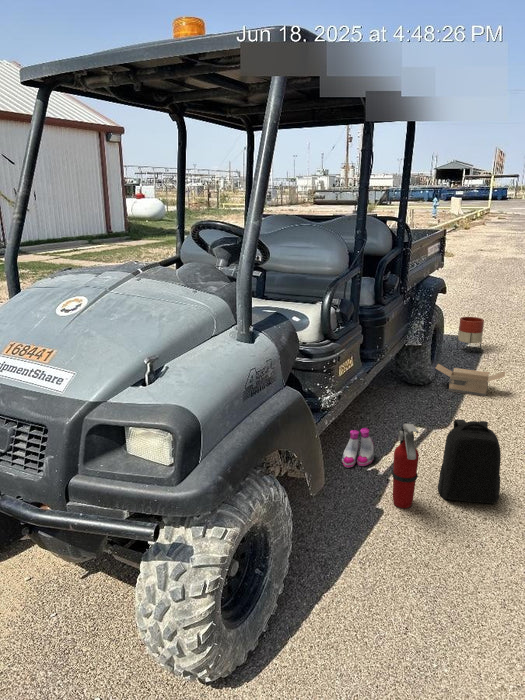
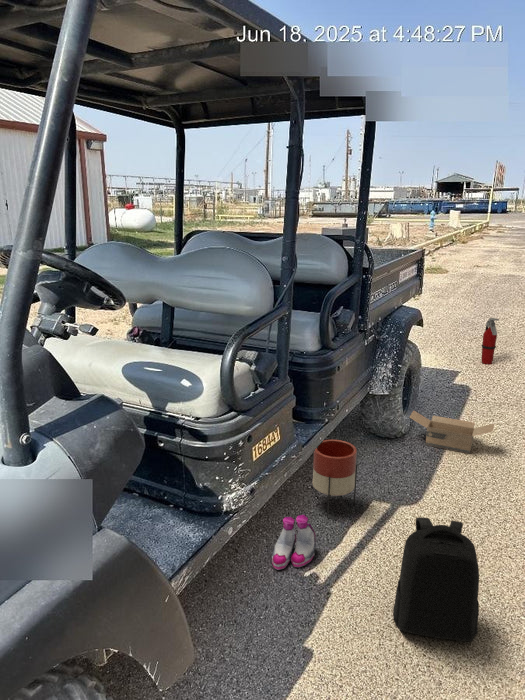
planter: present [457,317,484,352] -> present [313,440,357,518]
fire extinguisher: present [392,424,419,508] -> present [481,318,499,364]

